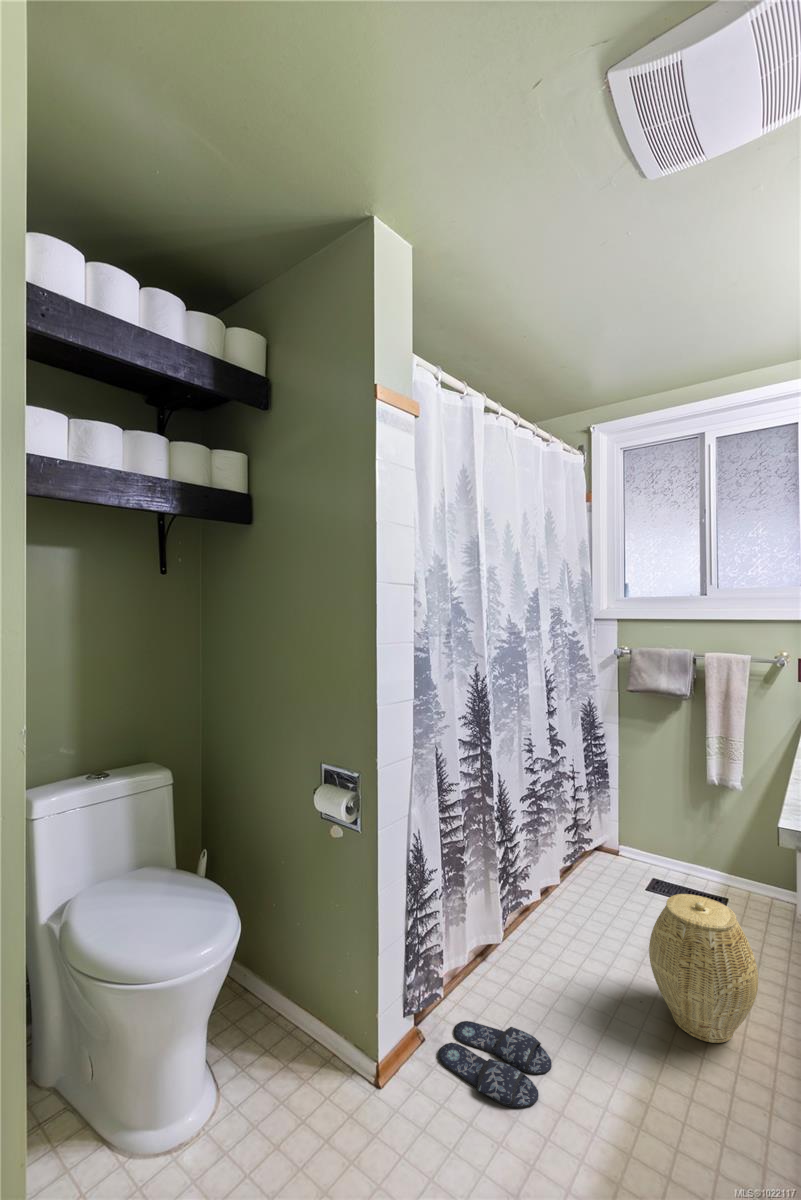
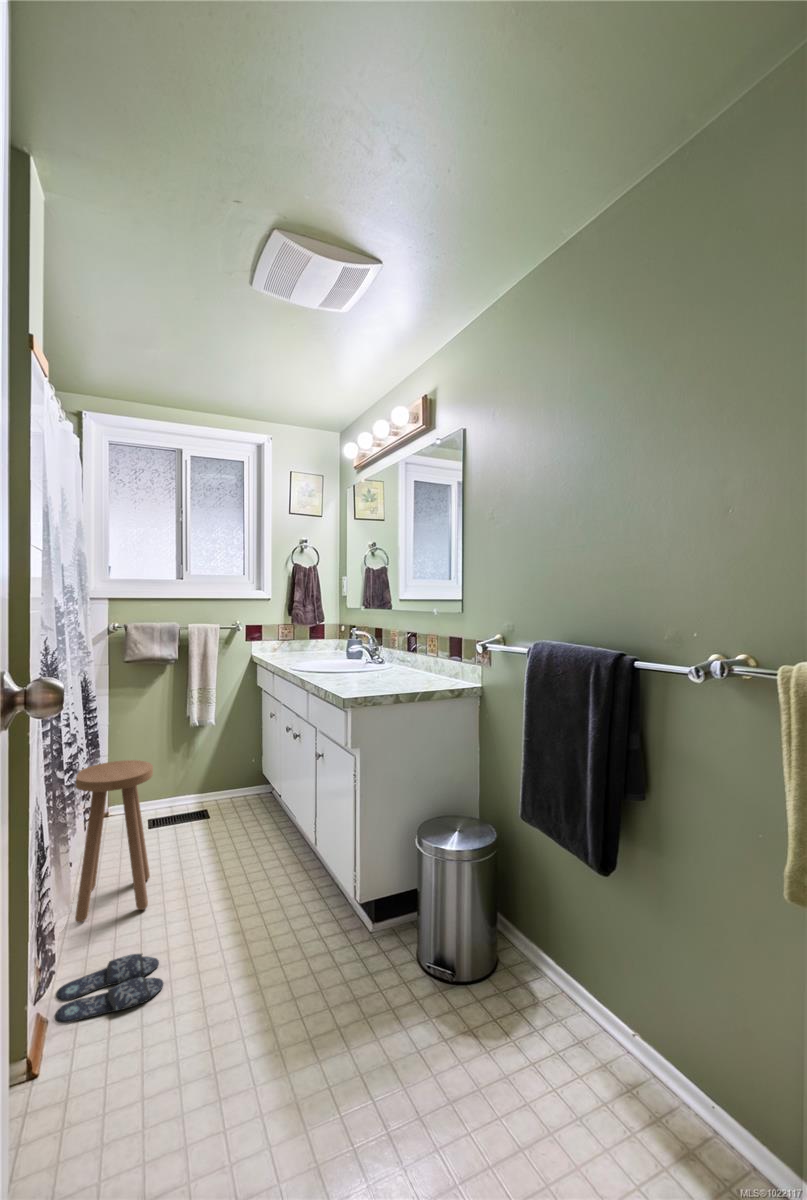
stool: none [516,800,609,989] -> present [75,760,153,923]
woven basket: present [649,894,758,1043] -> none [197,794,269,891]

